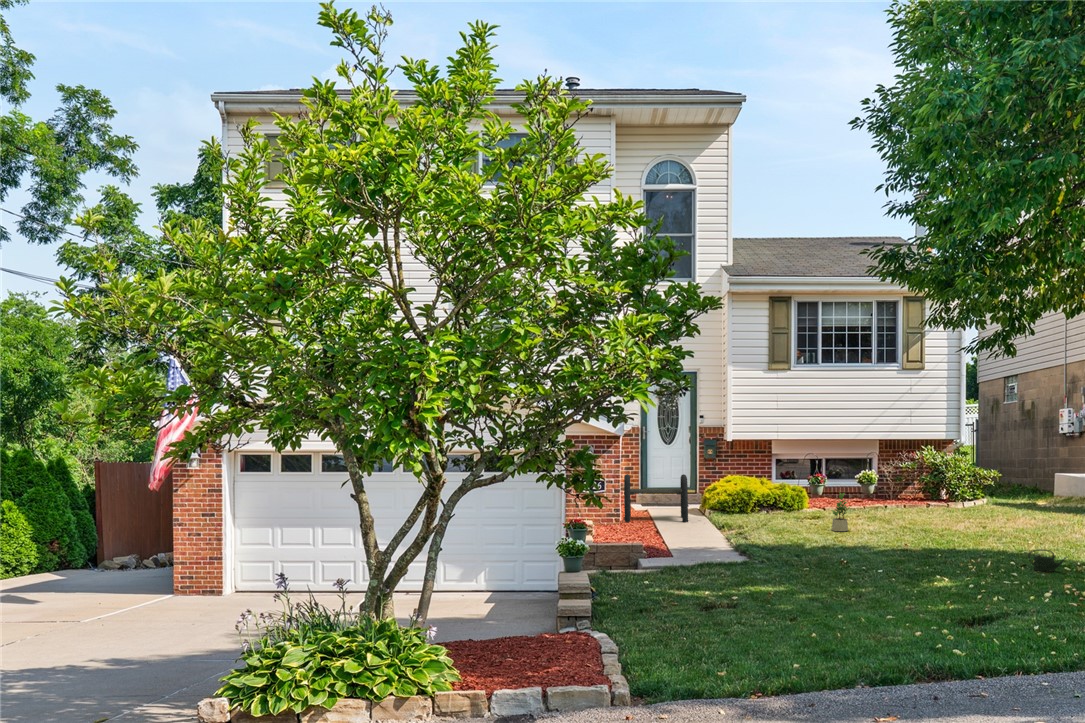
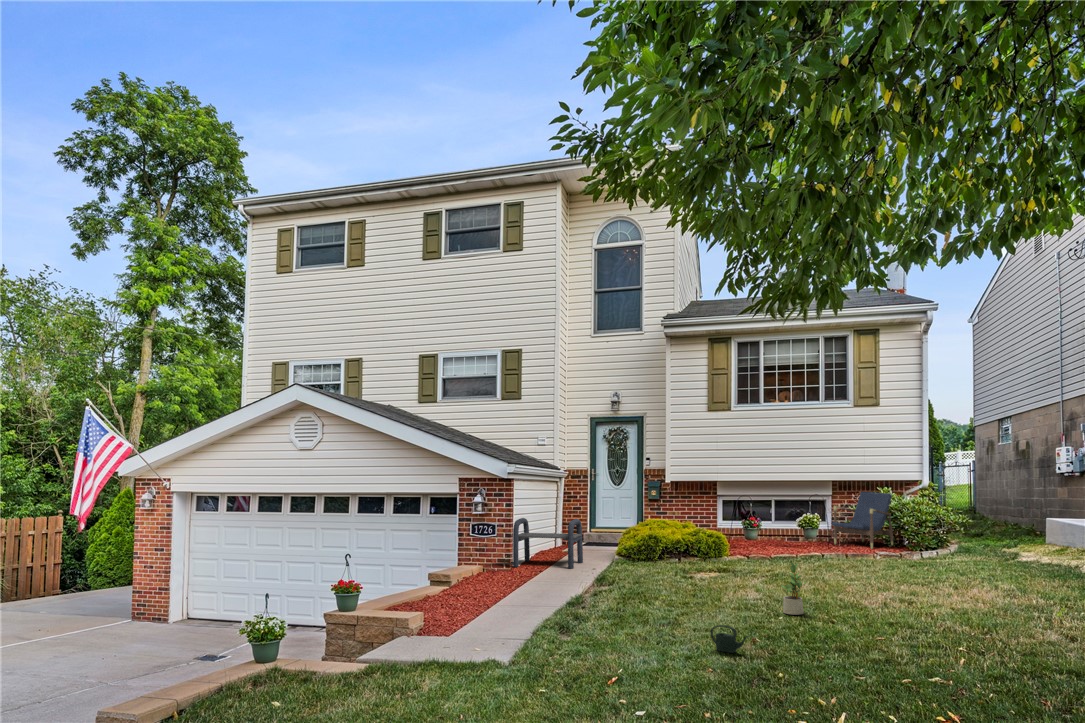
lounge chair: none [891,449,943,501] -> present [832,492,893,549]
potted plant: present [832,493,850,531] -> present [781,563,805,615]
watering can: present [1028,549,1068,572] -> present [710,625,749,653]

